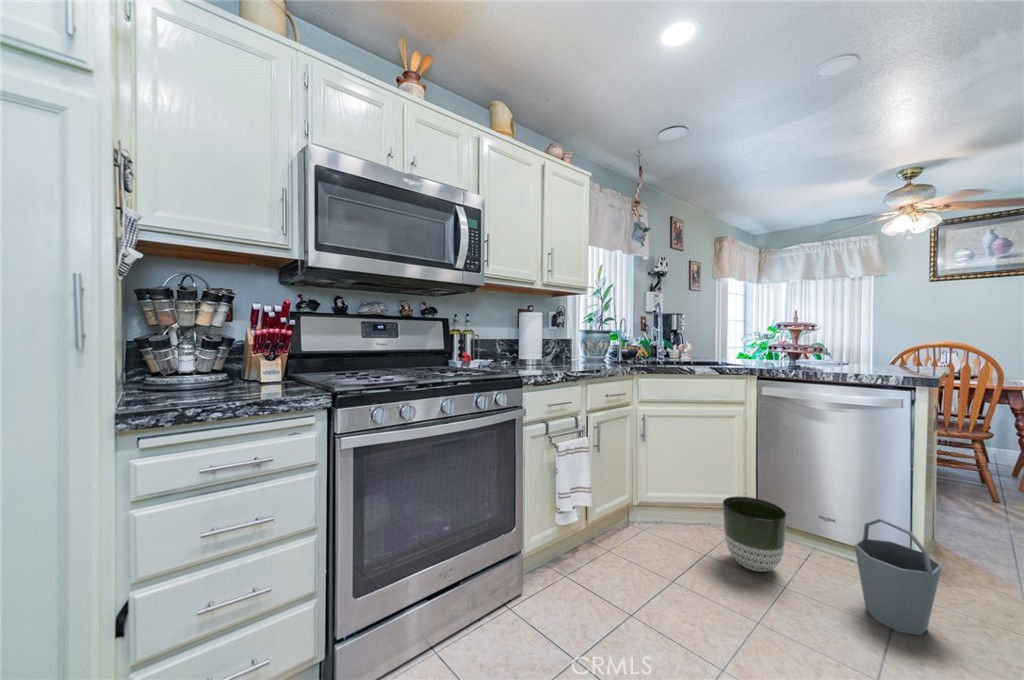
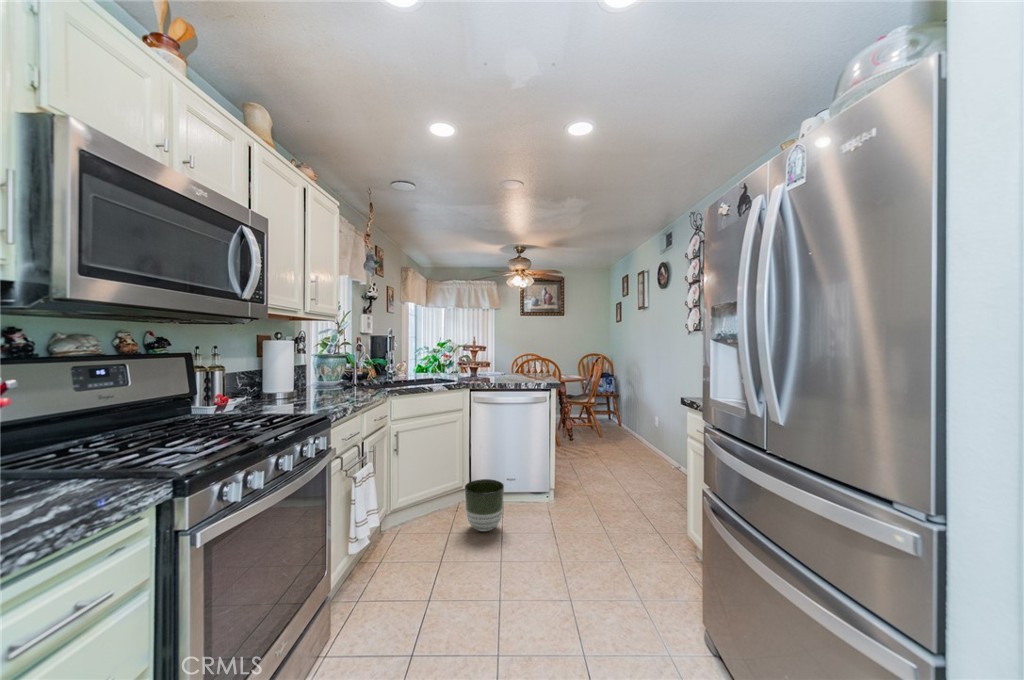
bucket: present [855,519,942,635] -> none [539,470,573,532]

